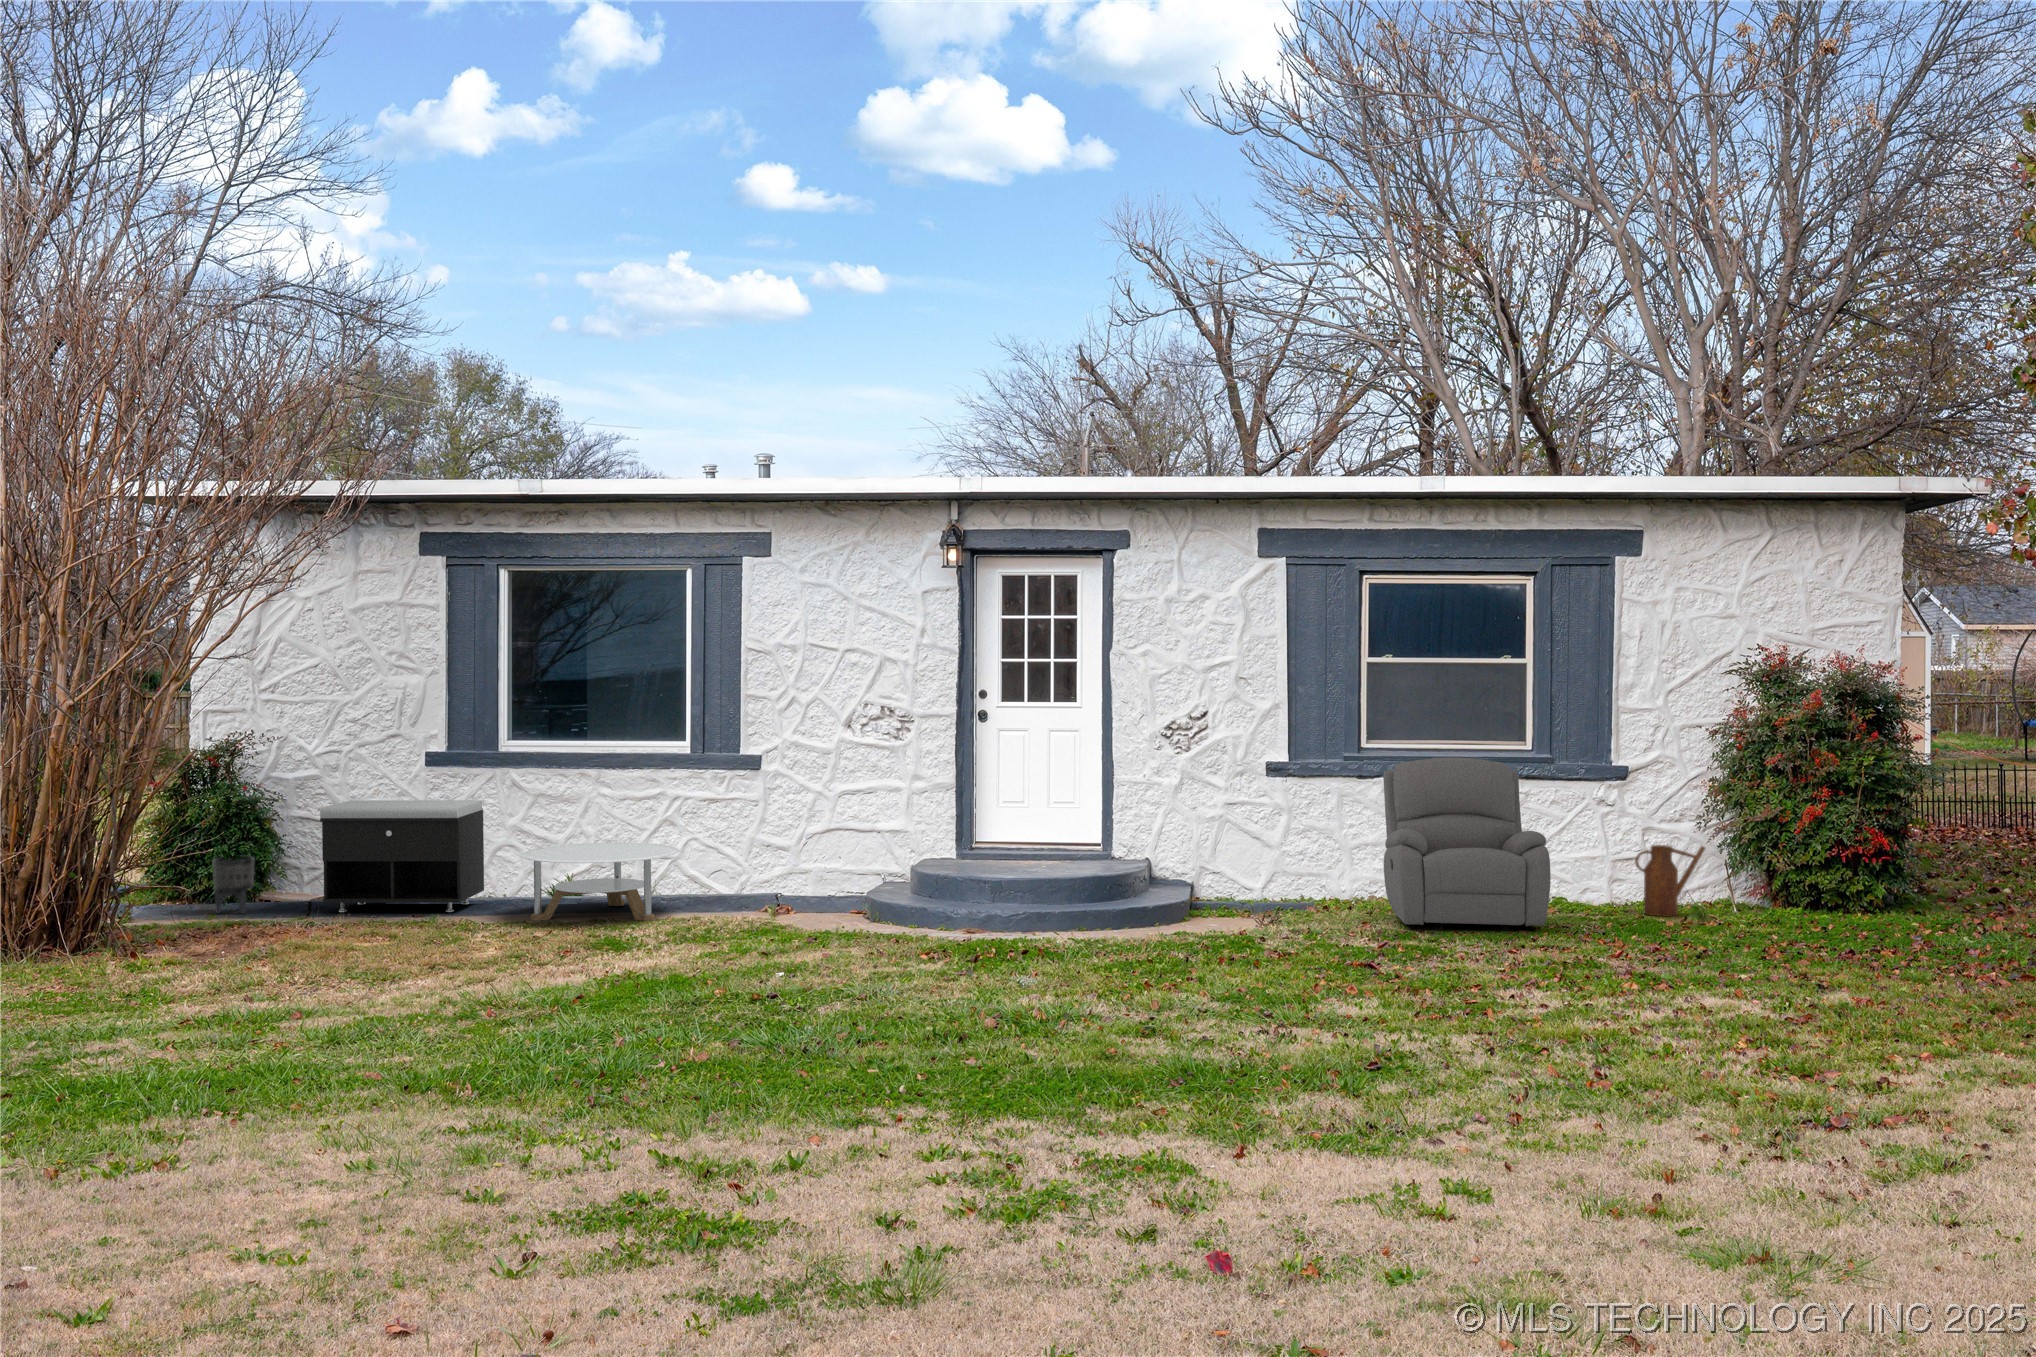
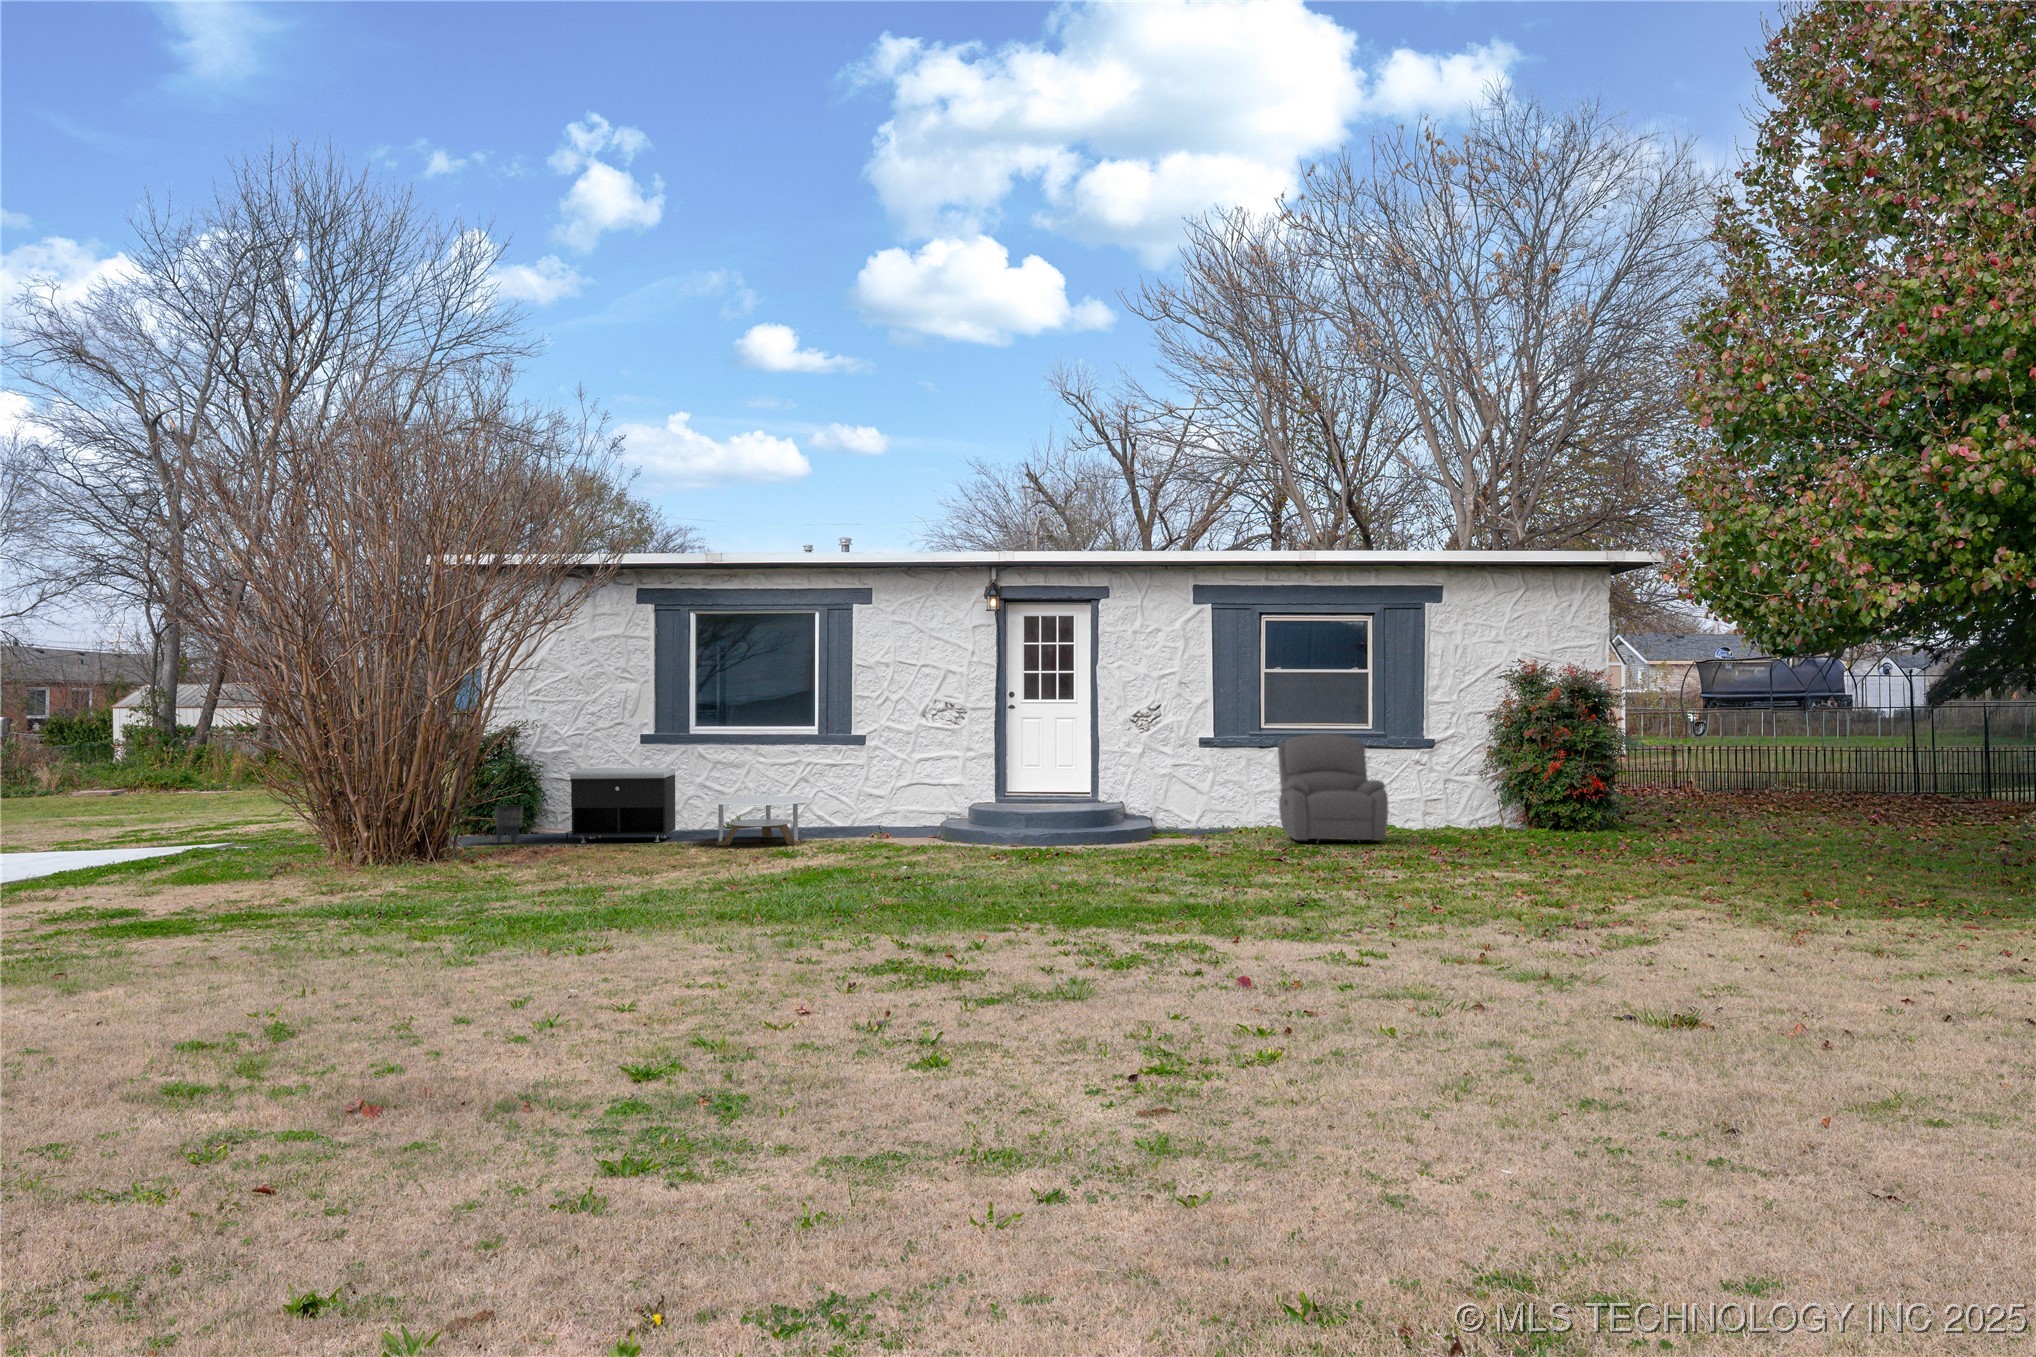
watering can: present [1635,845,1705,917] -> none [1440,790,1485,836]

